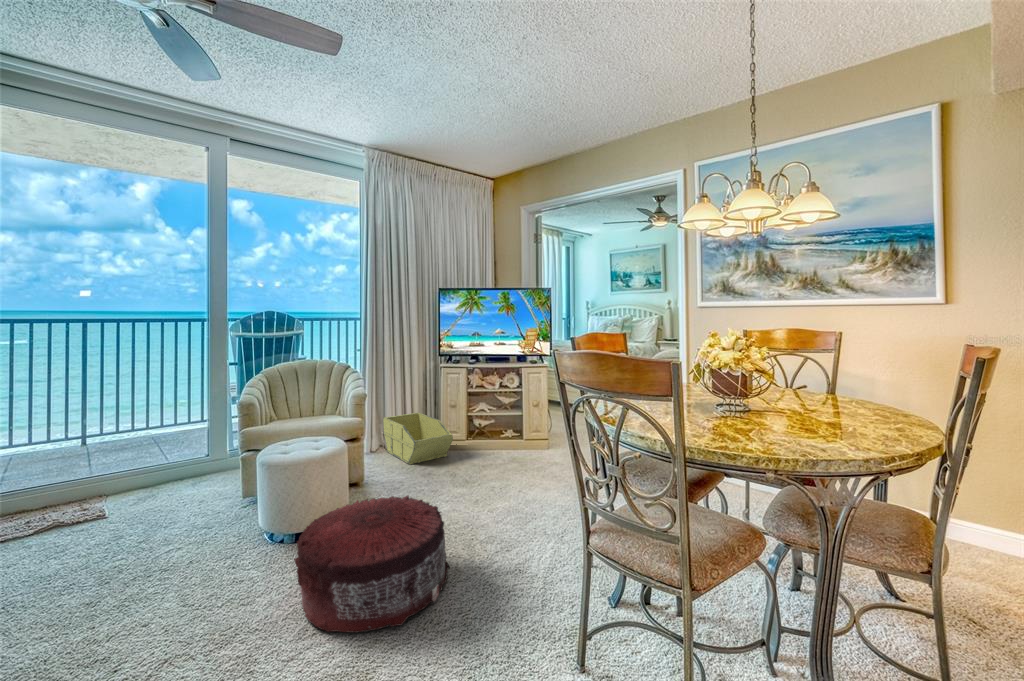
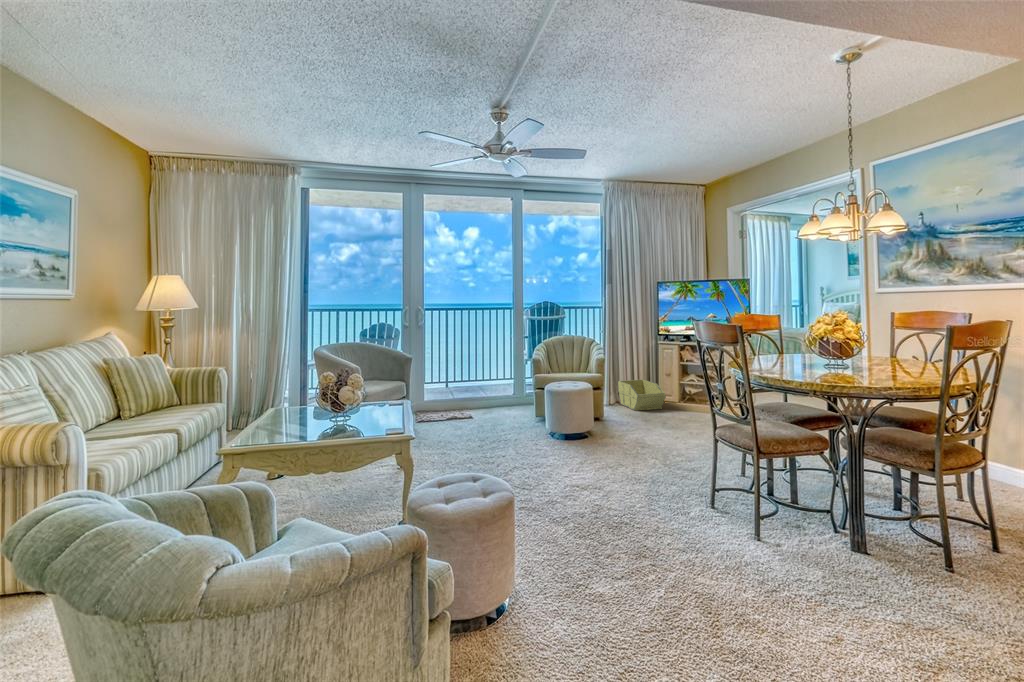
pouf: present [294,496,450,633] -> none [572,409,649,458]

